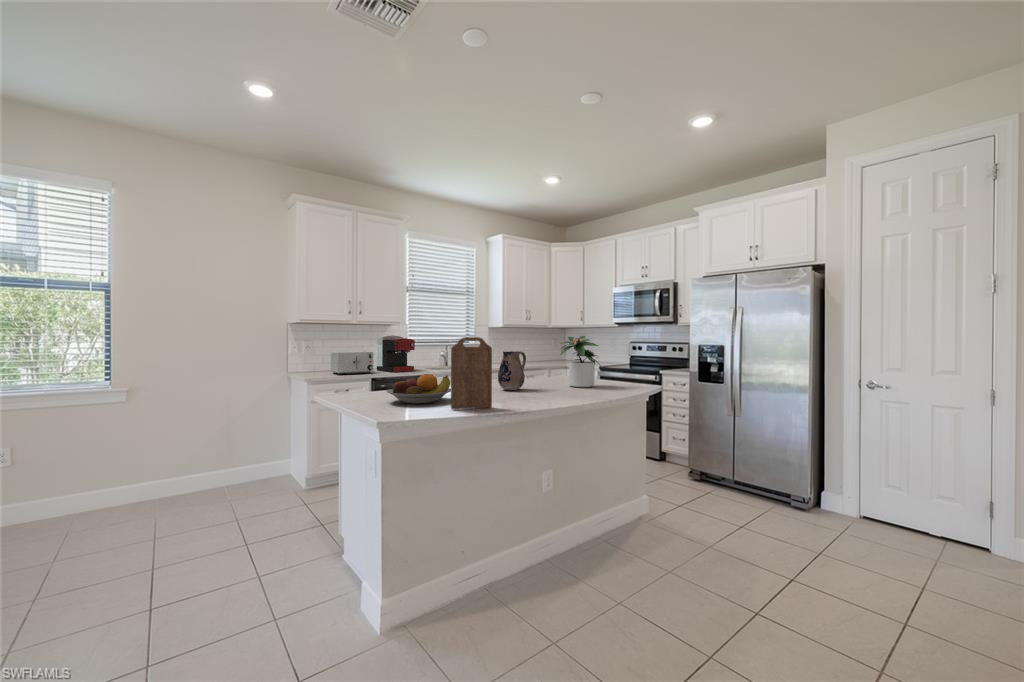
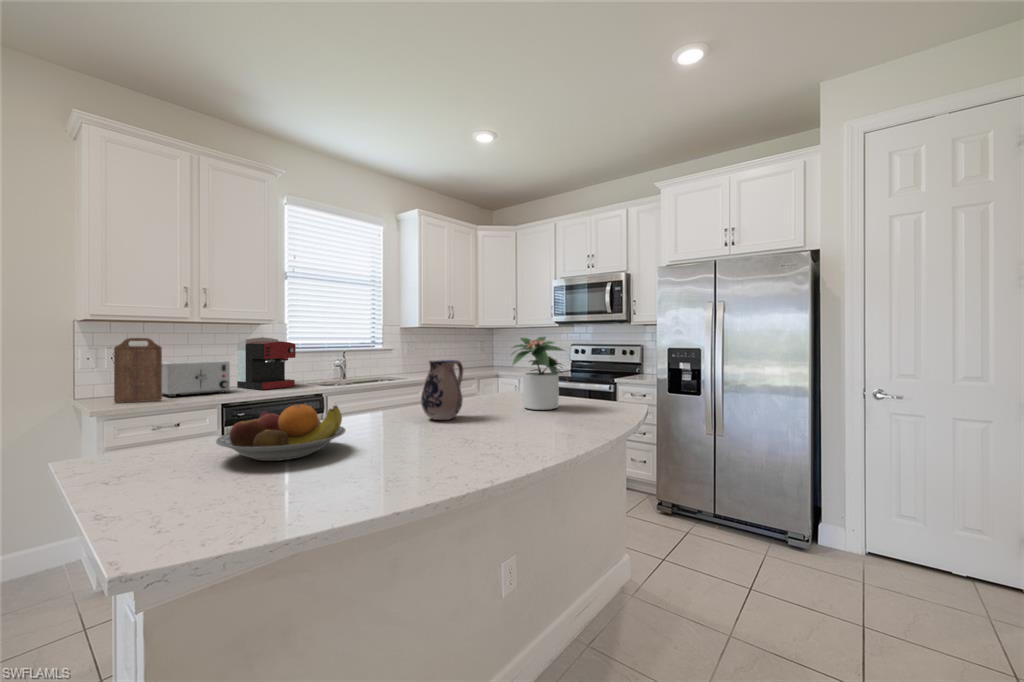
cutting board: present [451,337,492,409] -> present [114,338,162,403]

